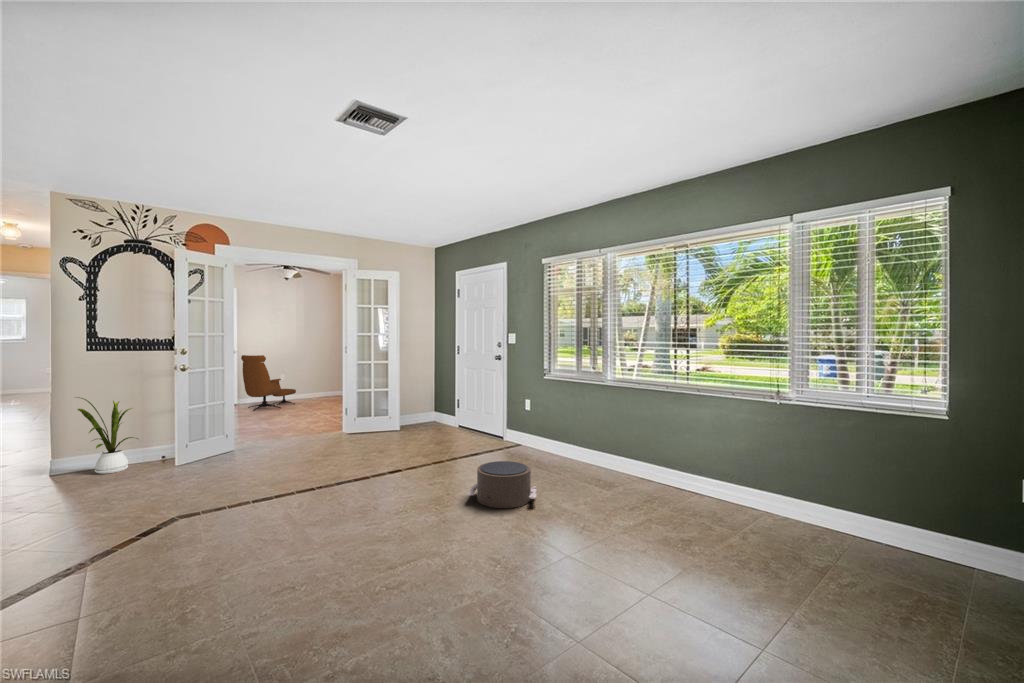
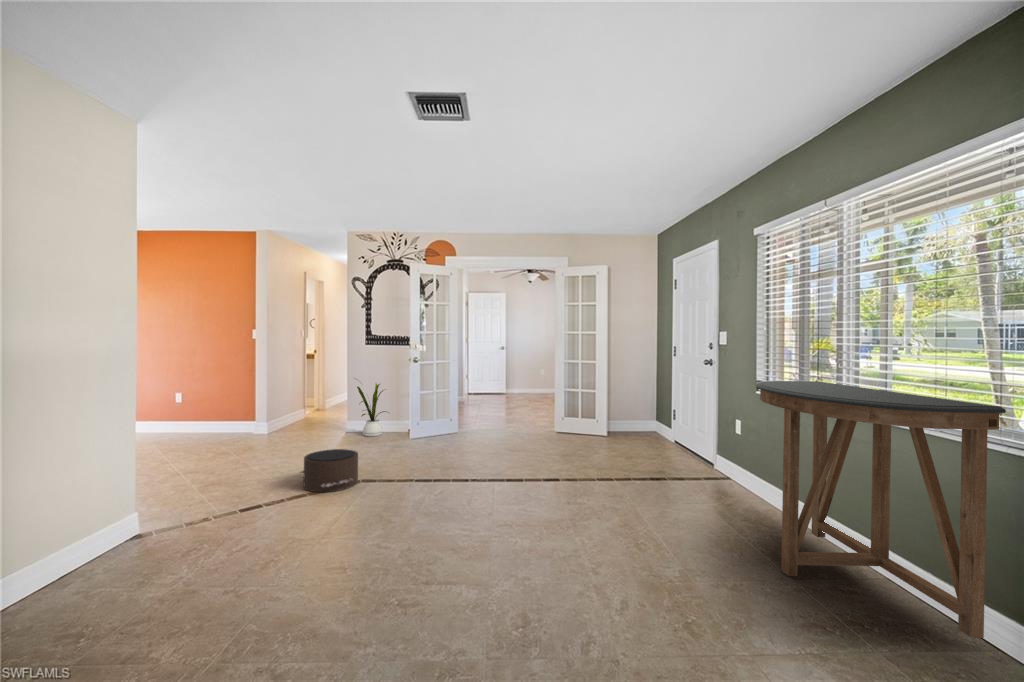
lounge chair: present [241,355,296,411] -> none [497,352,545,402]
console table: none [572,368,703,496] -> present [756,381,1006,638]
pouf: present [468,461,537,508] -> present [300,449,358,492]

